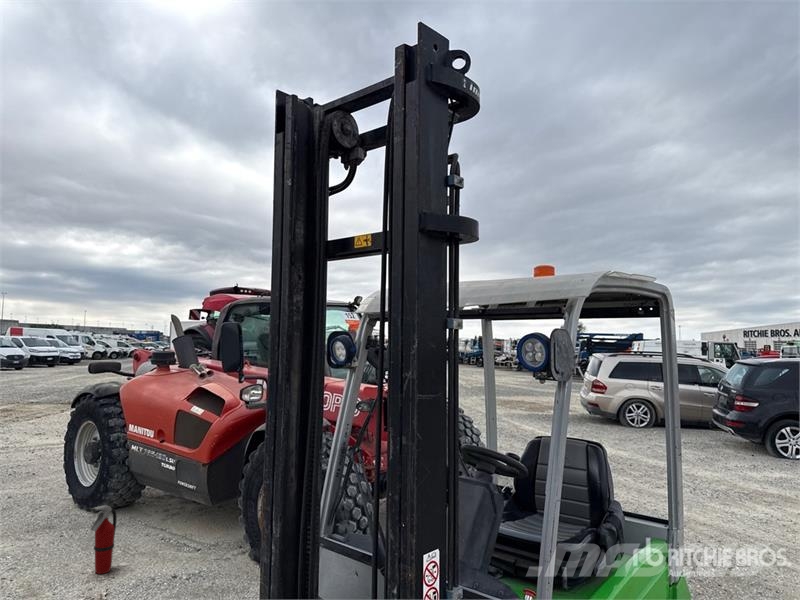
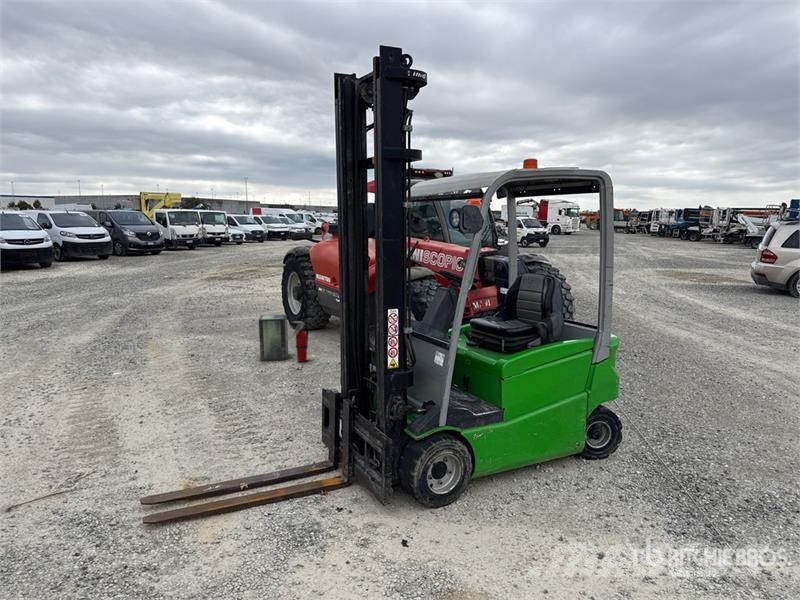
storage box: none [26,493,79,578] -> present [259,315,288,361]

